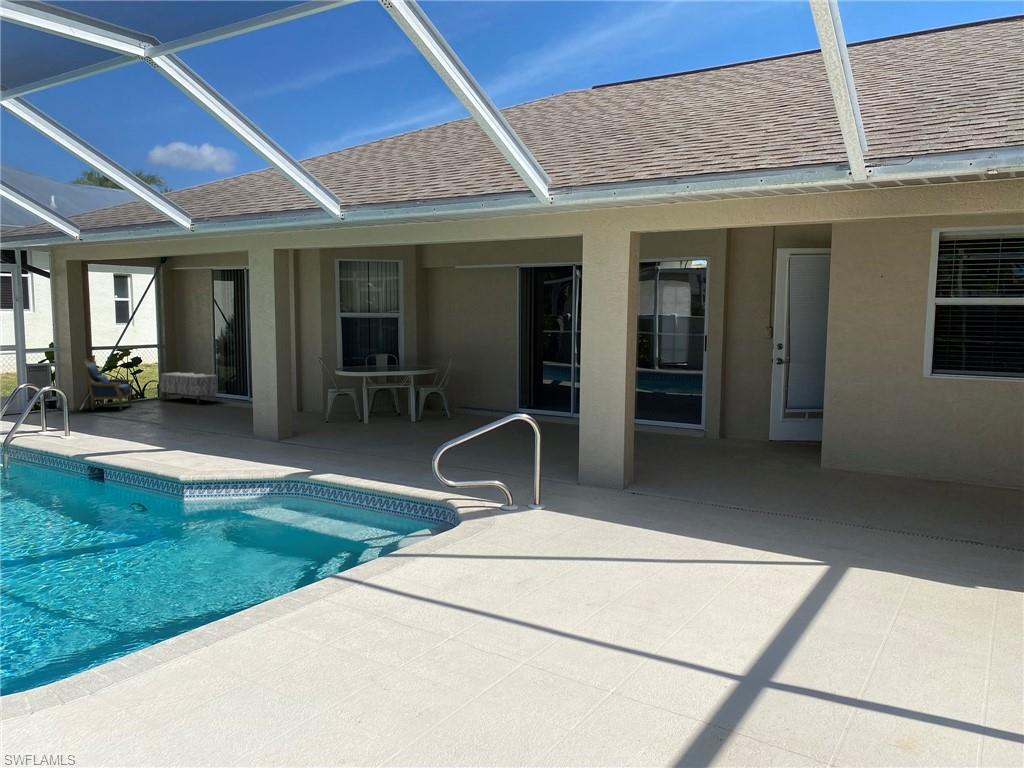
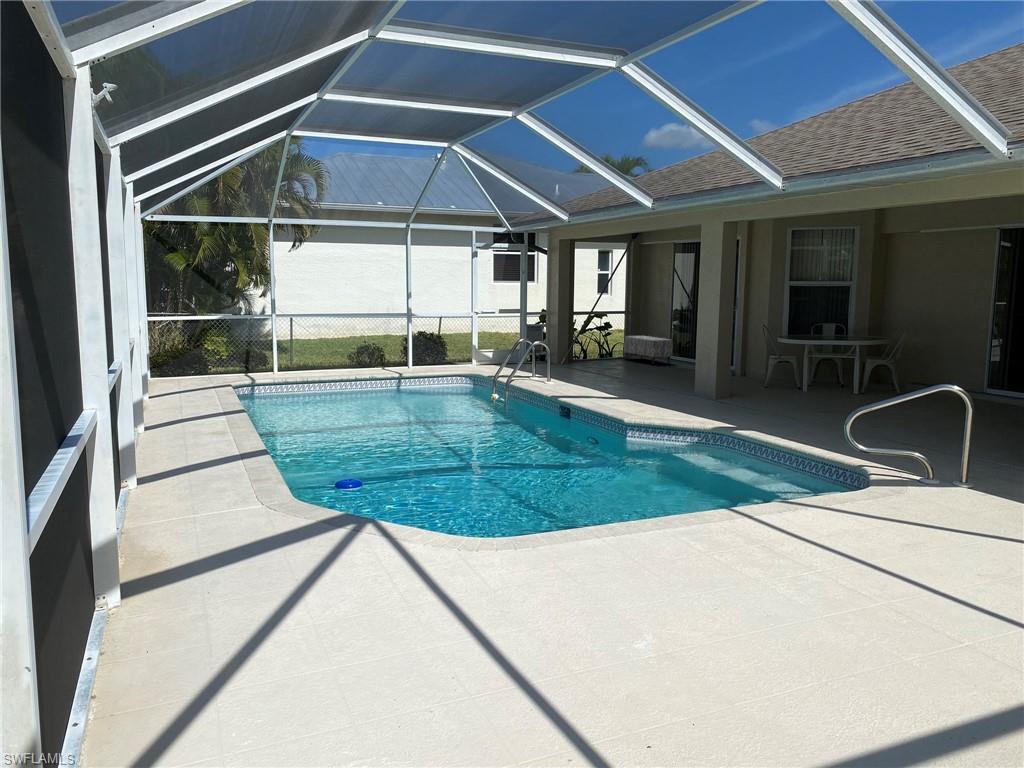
armchair: present [82,357,131,410] -> none [565,315,600,365]

